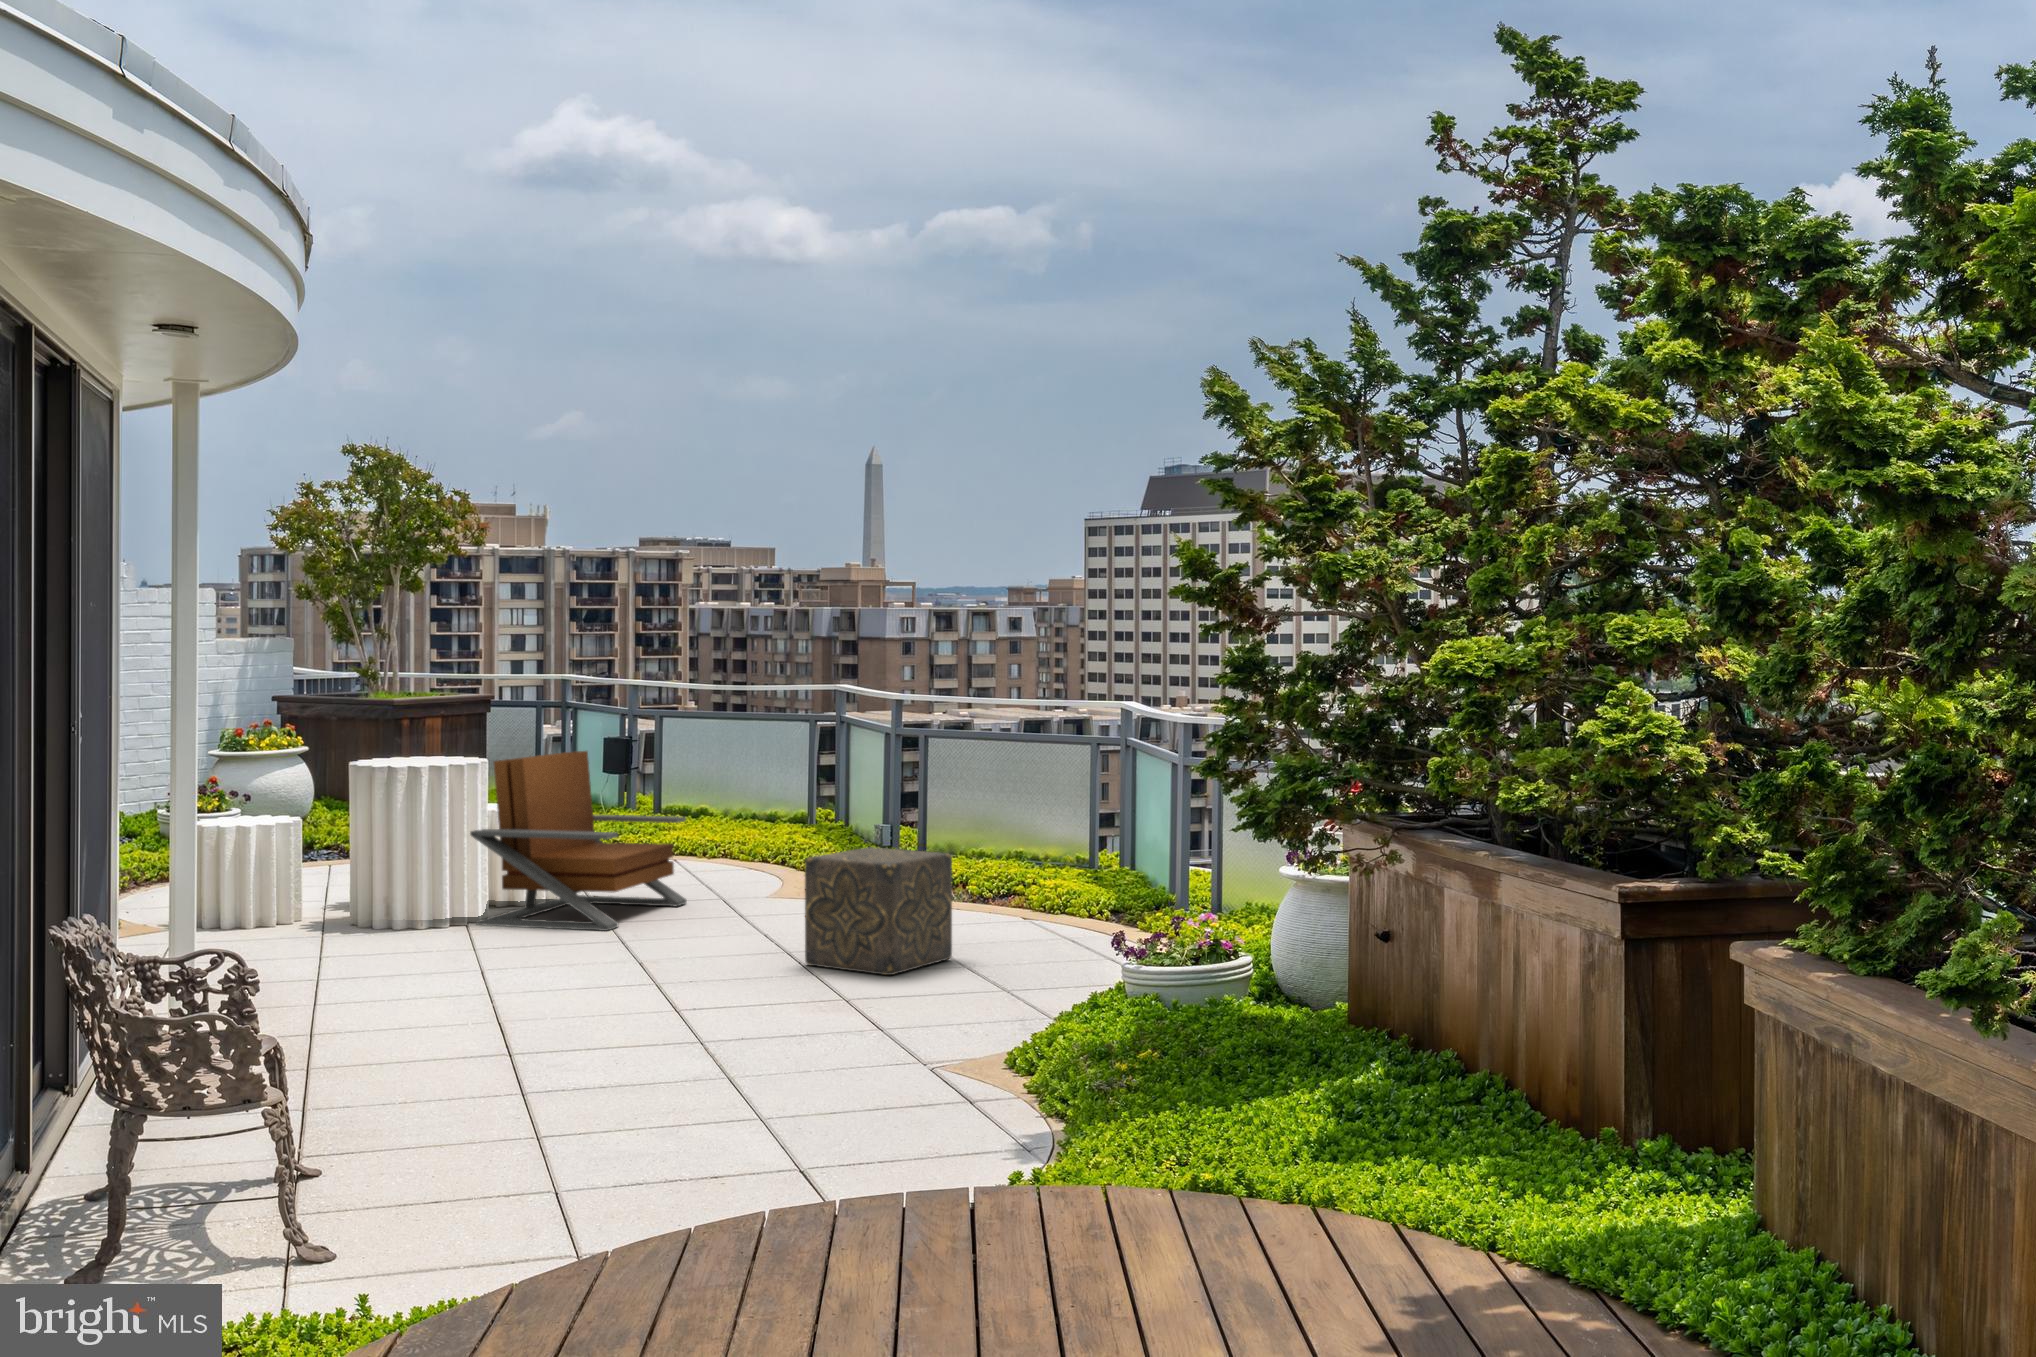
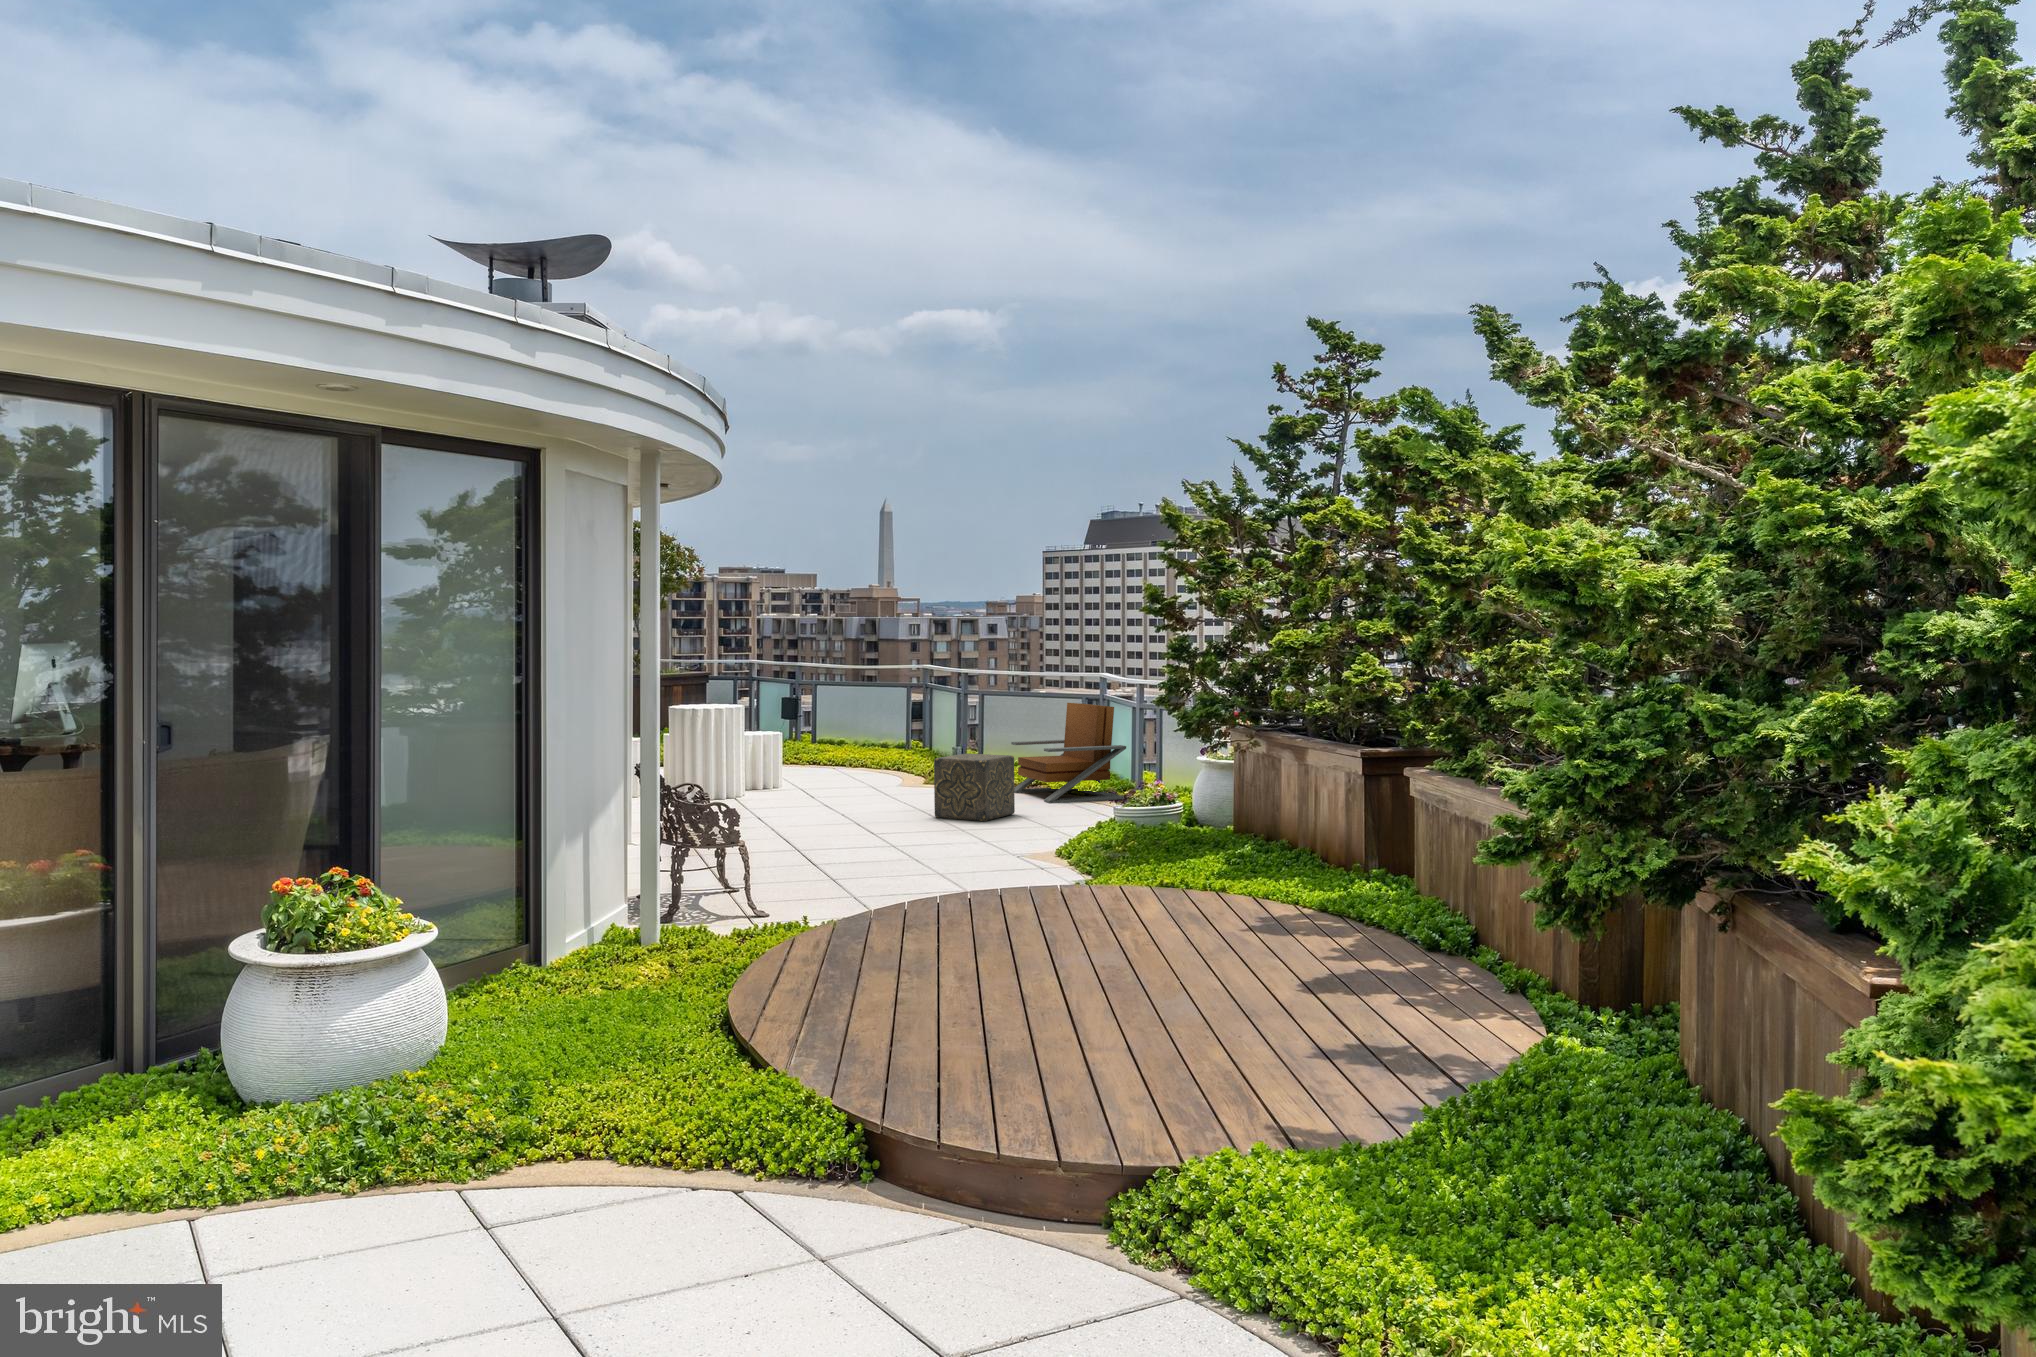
lounge chair: present [470,751,687,931] -> present [1011,703,1126,804]

